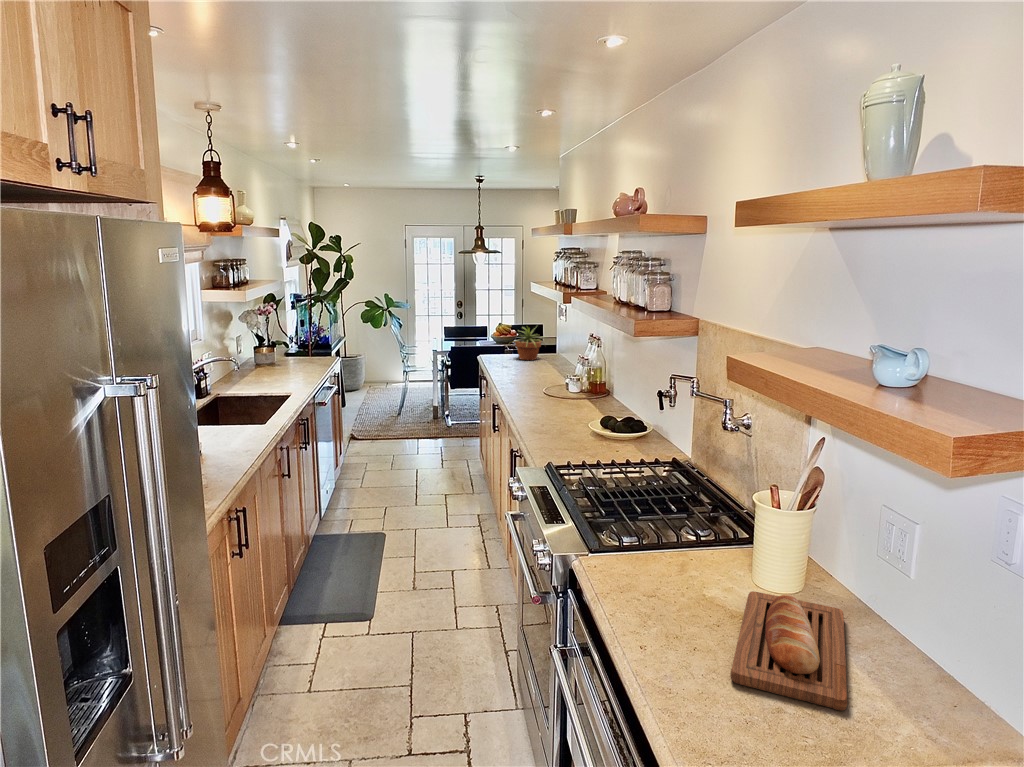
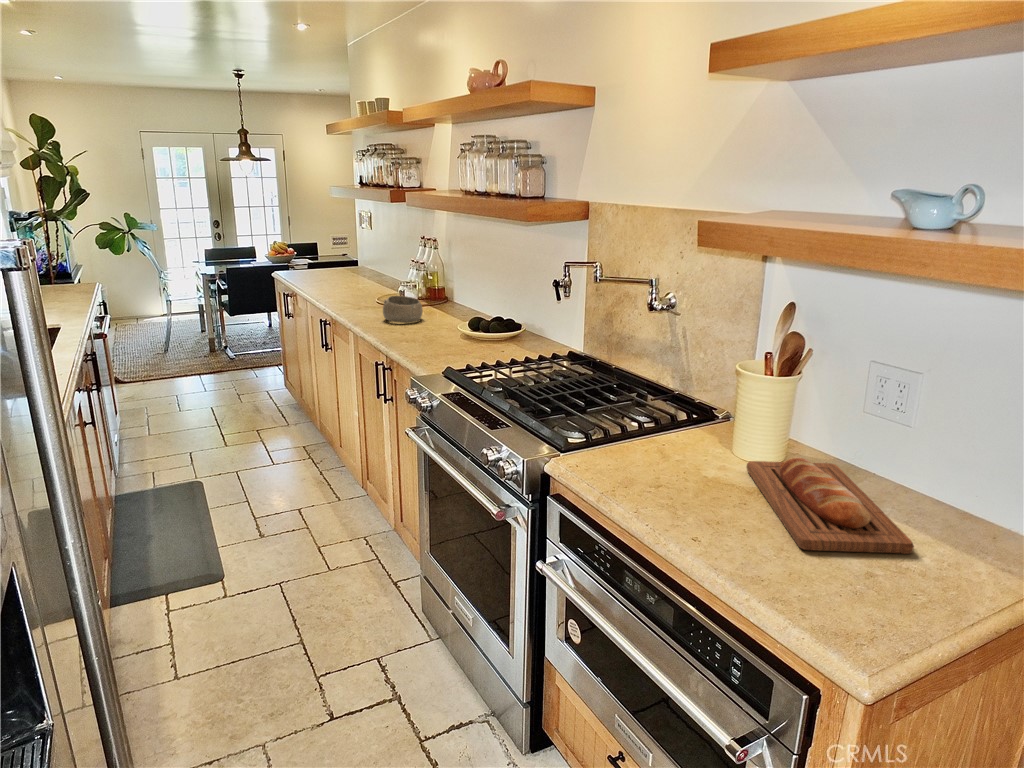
potted plant: present [513,327,543,360] -> none [313,234,359,274]
bowl: none [533,388,569,414] -> present [383,296,423,323]

